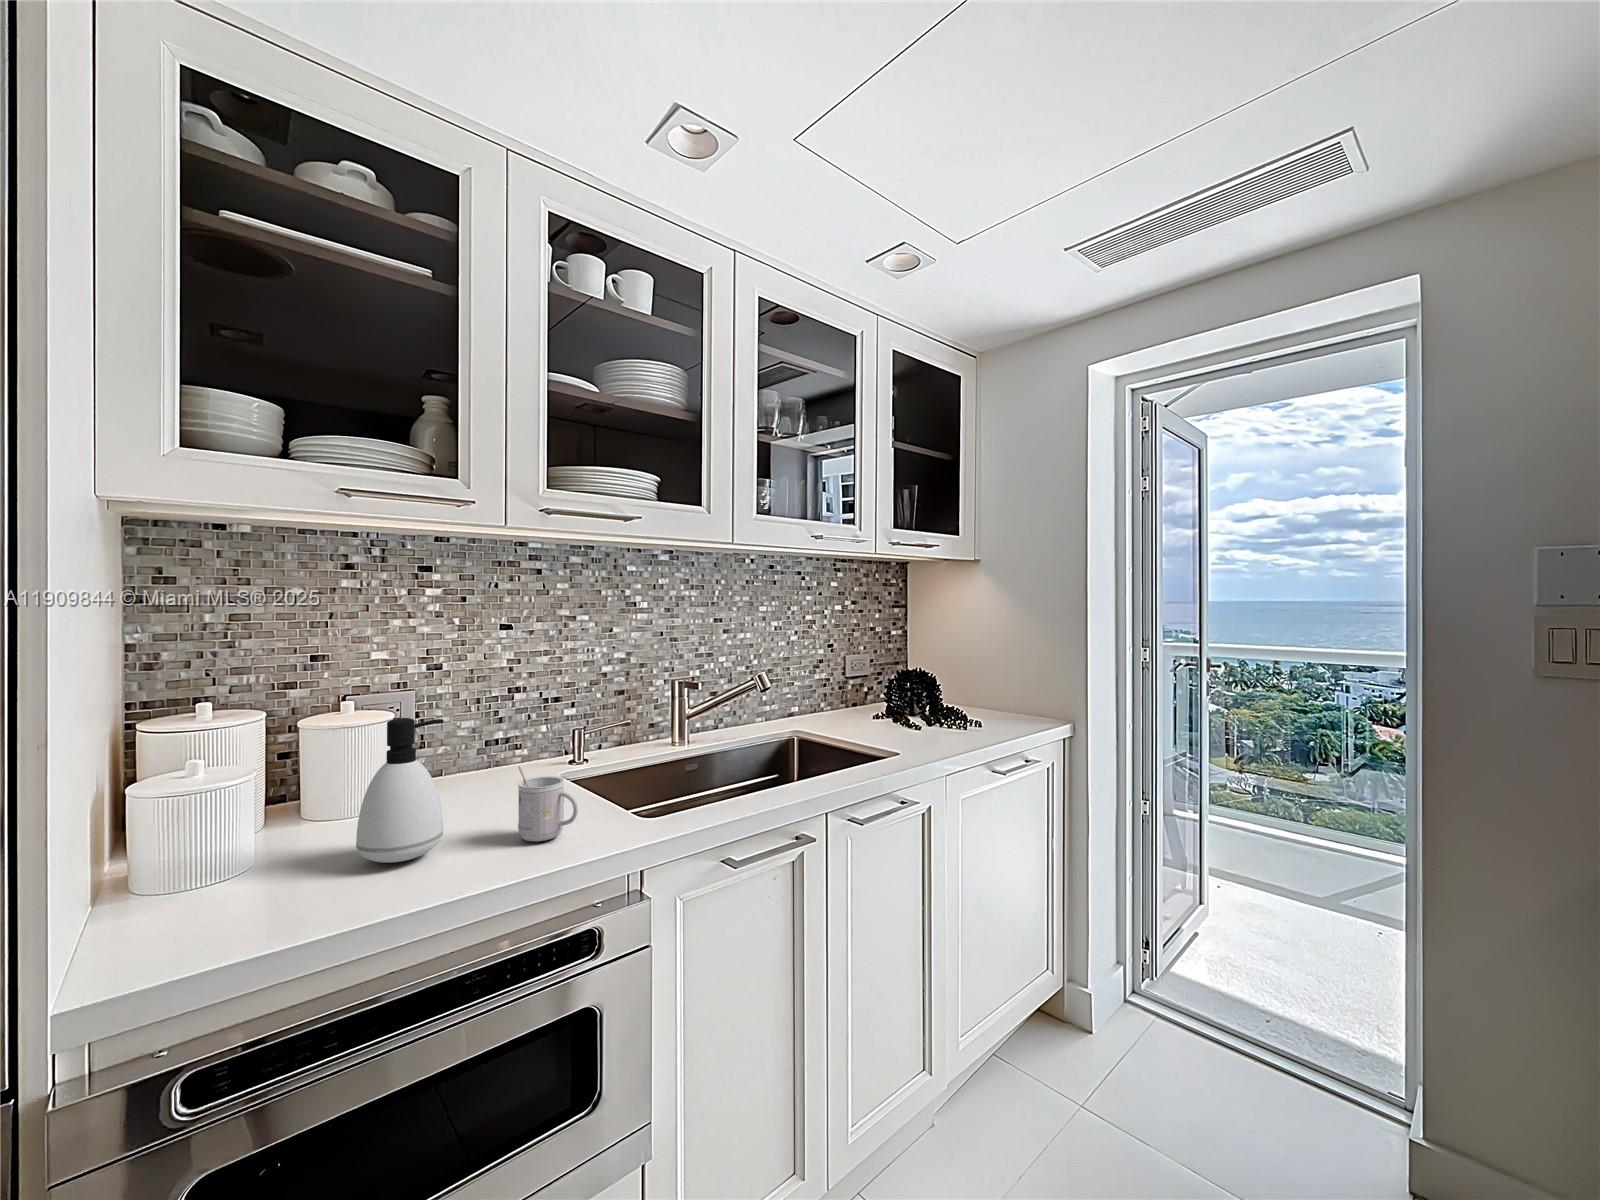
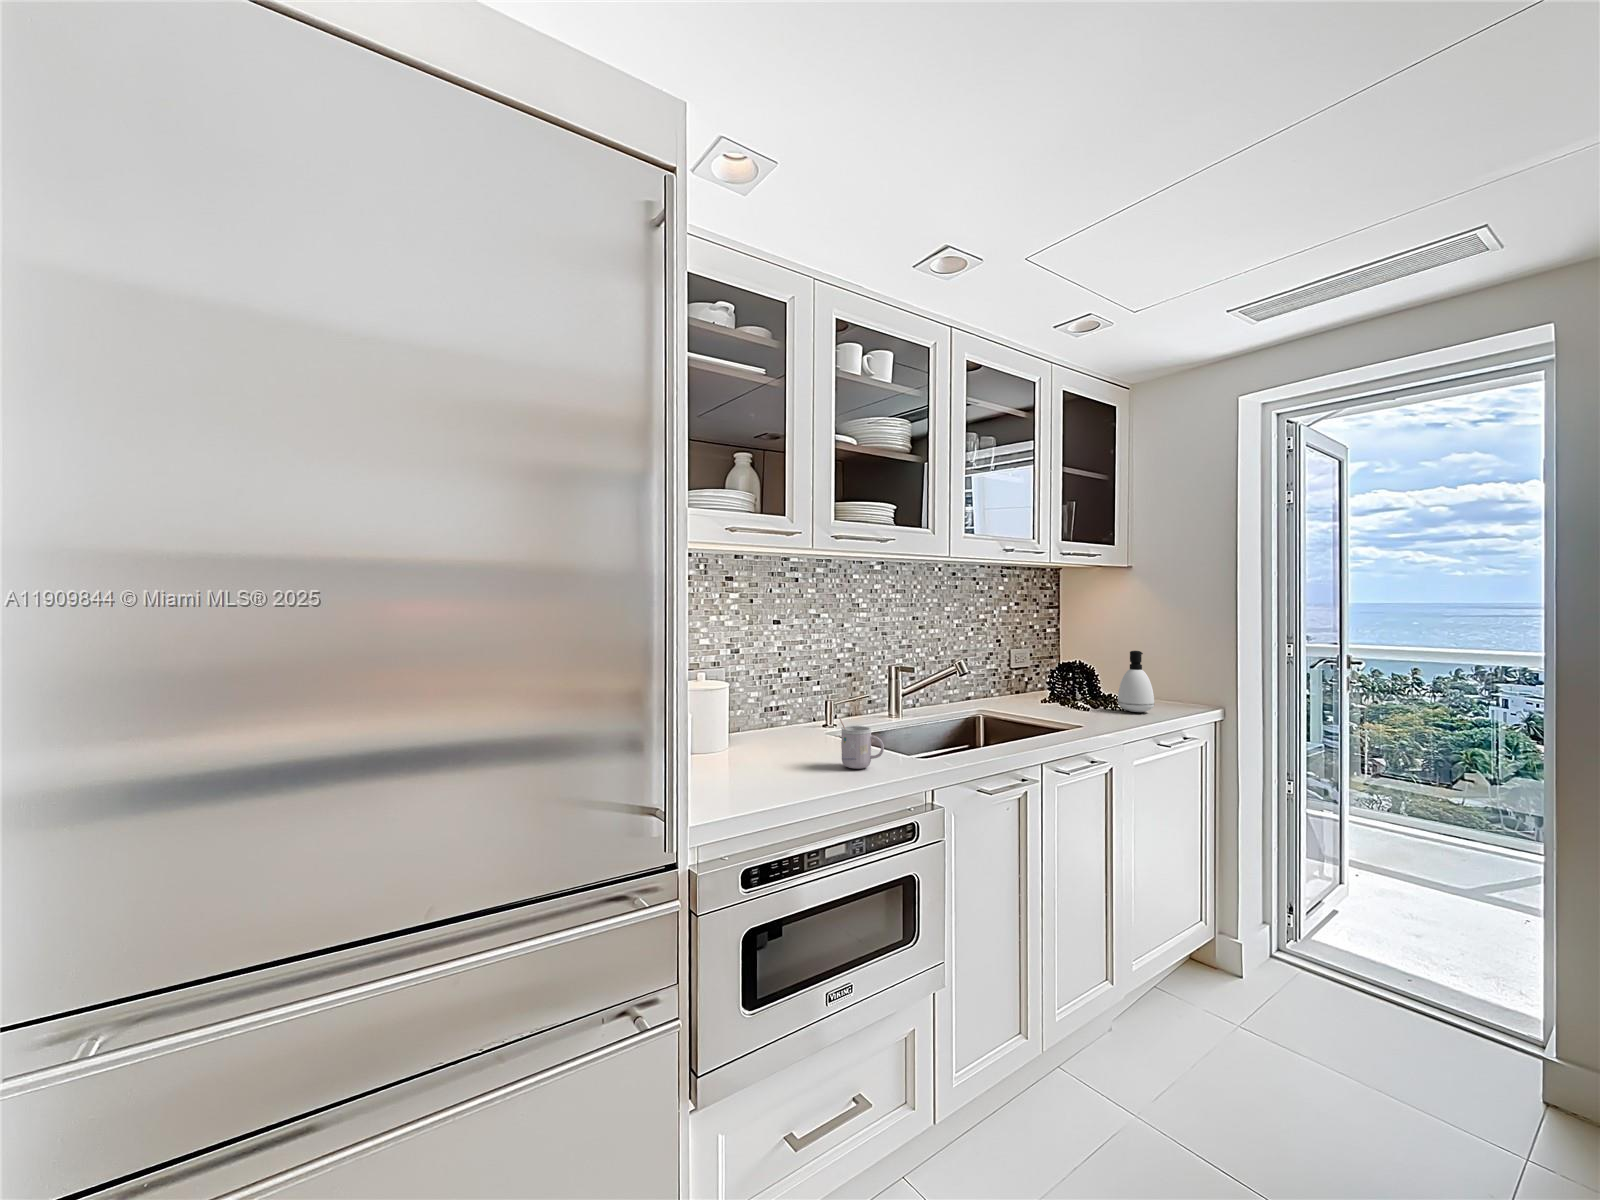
soap dispenser: present [356,718,444,863] -> present [1118,651,1154,712]

